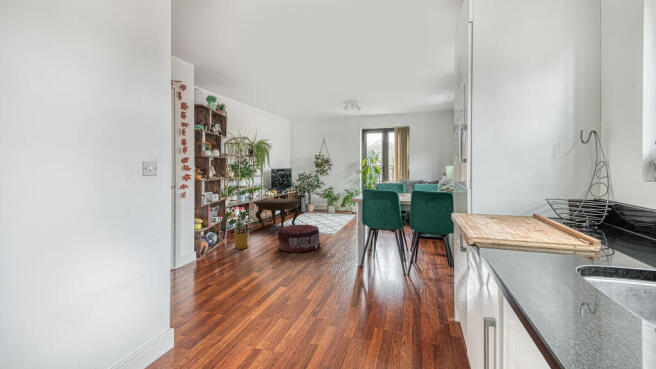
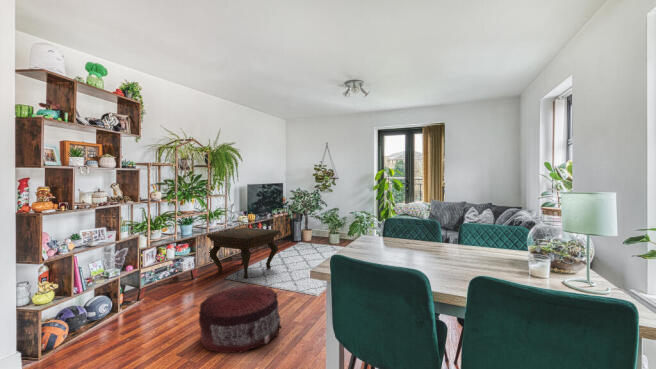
house plant: present [222,211,259,249] -> none [100,261,173,334]

